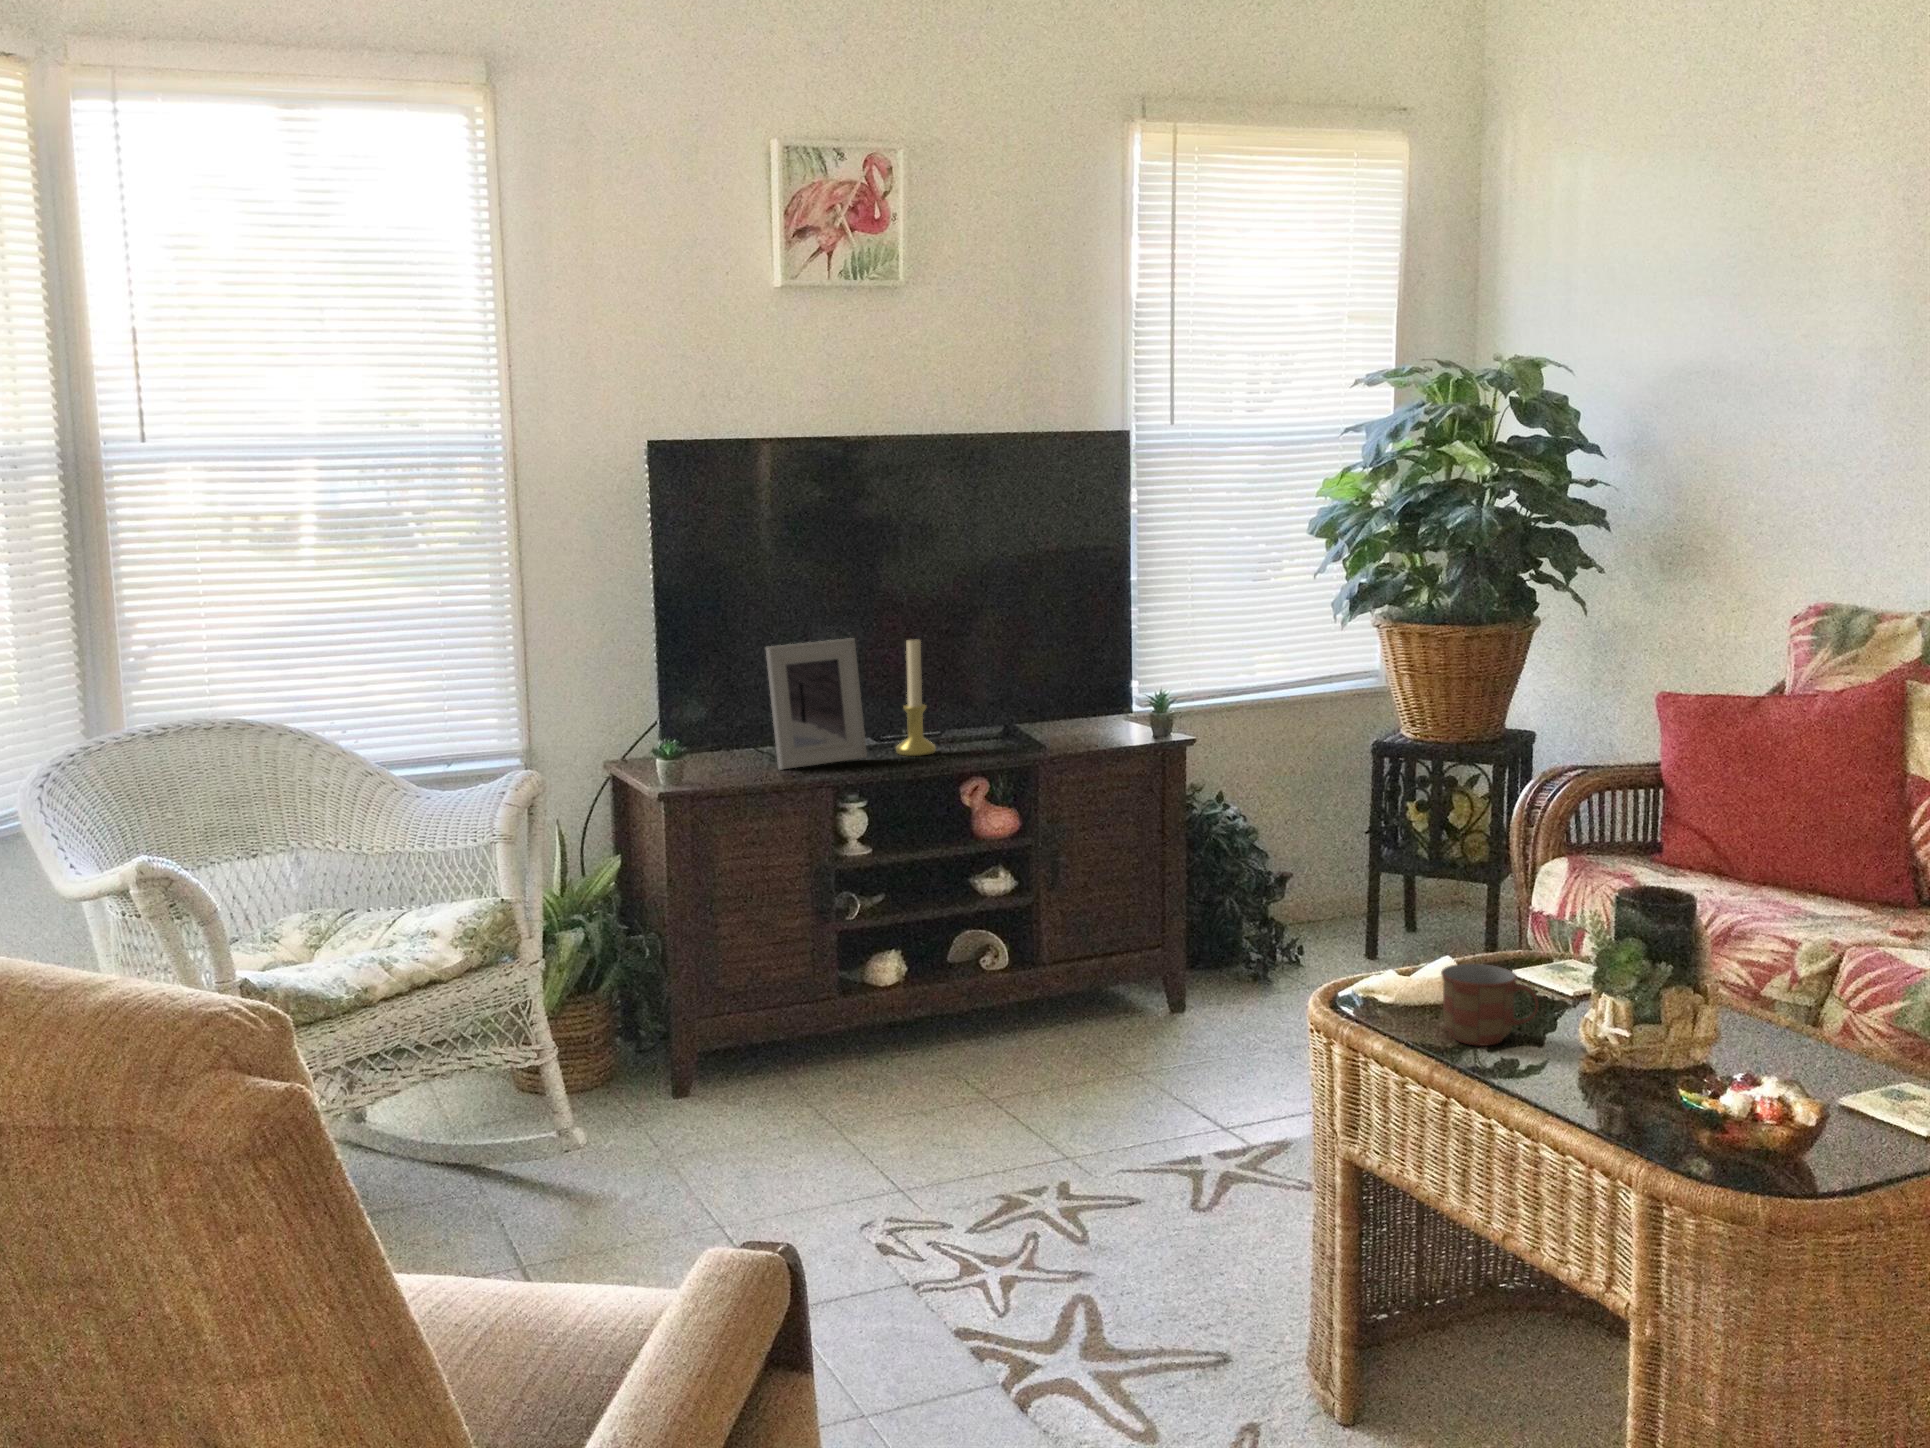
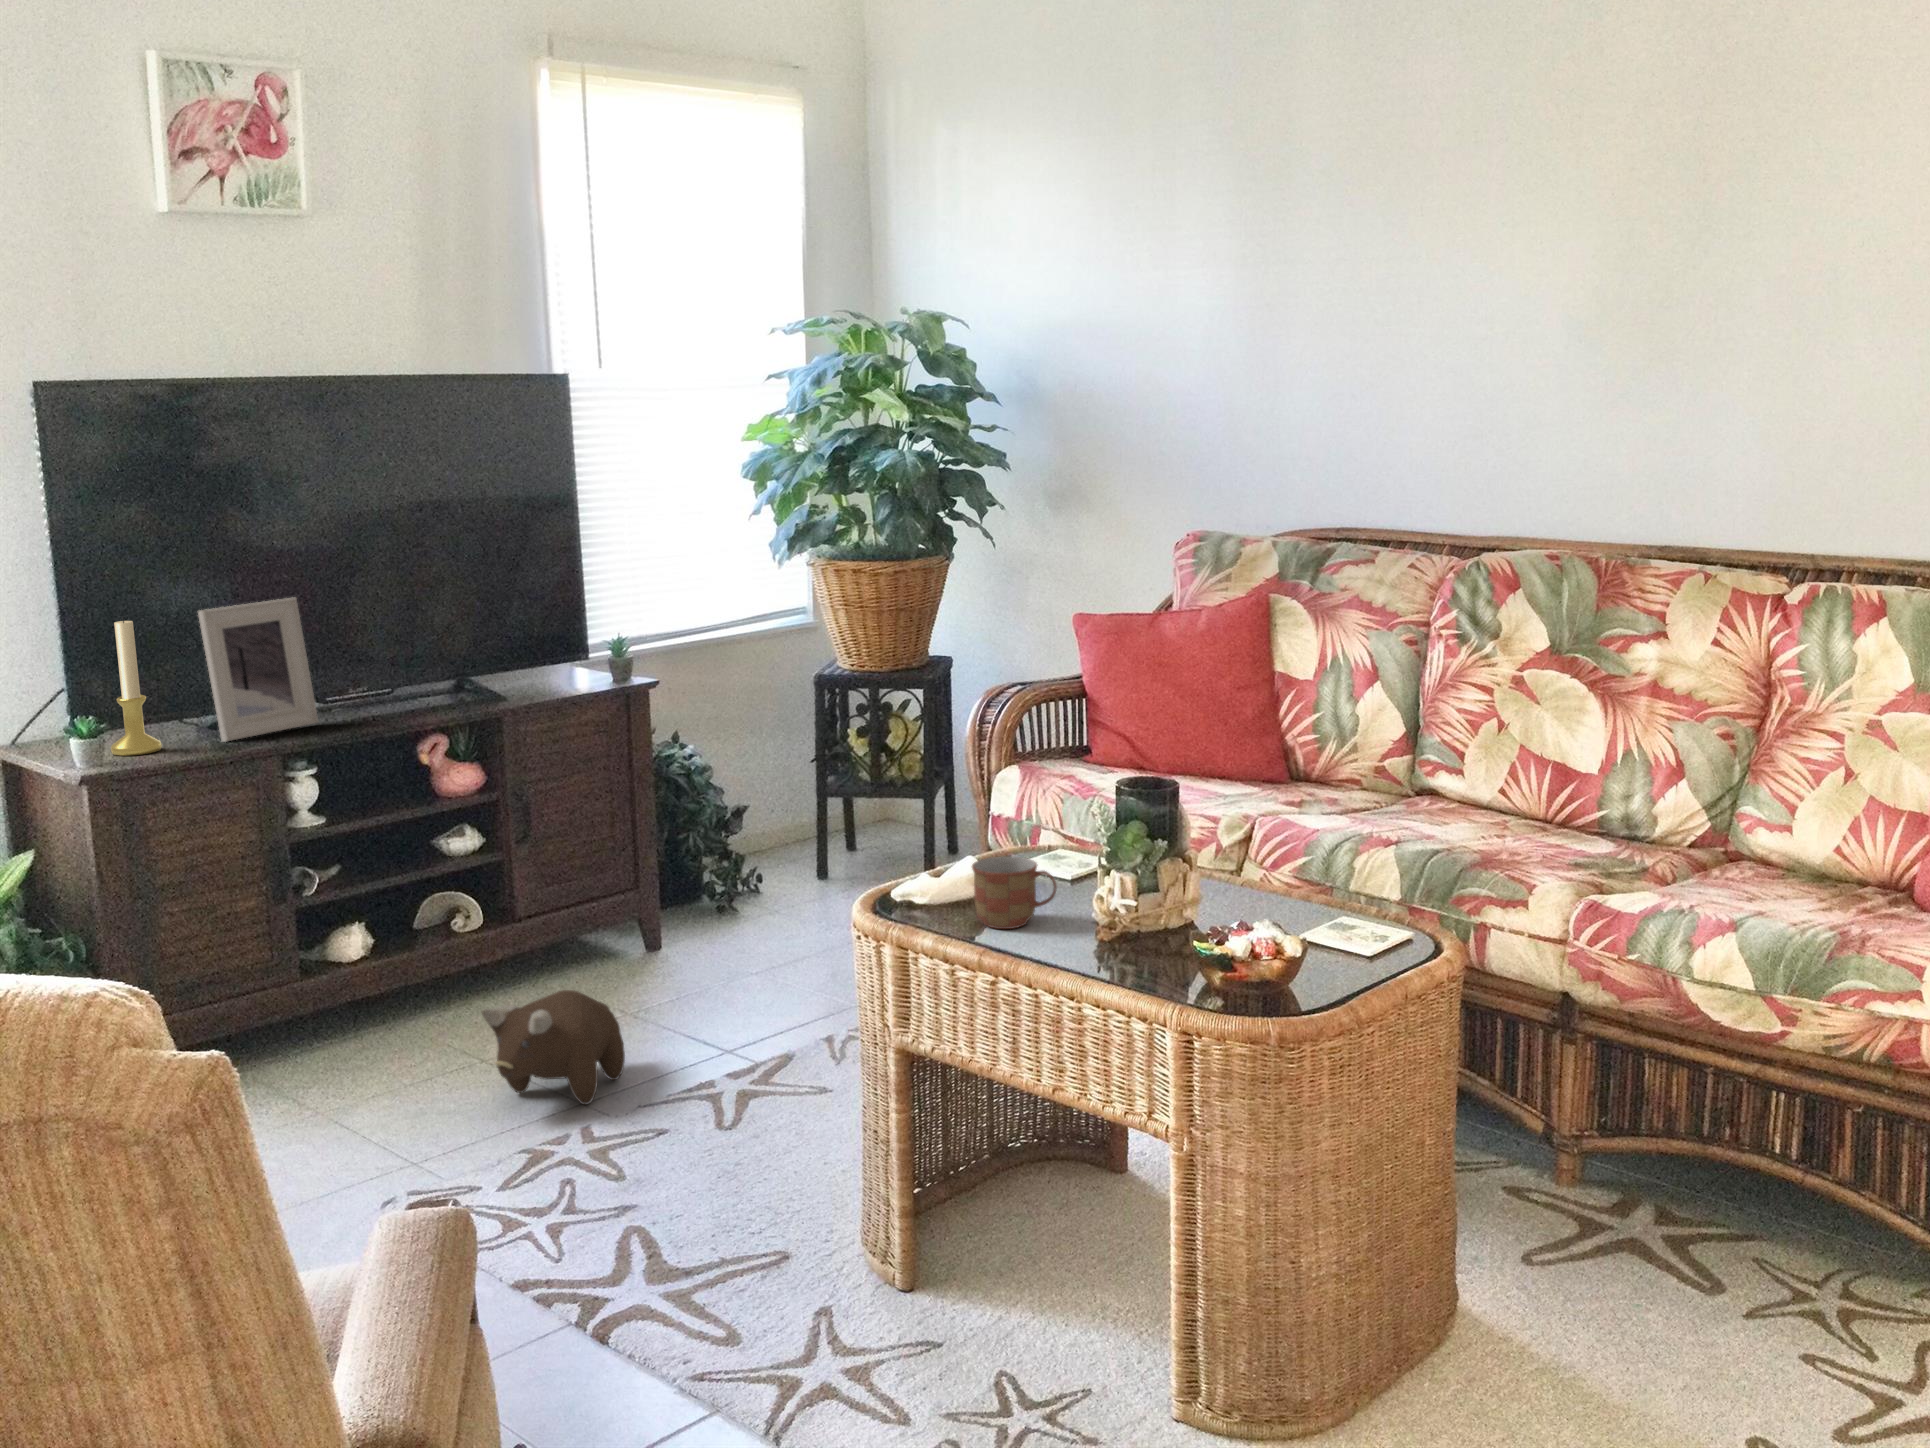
candle holder: present [896,639,936,756] -> present [111,617,162,756]
plush toy: none [976,1043,1118,1161] -> present [482,990,625,1104]

